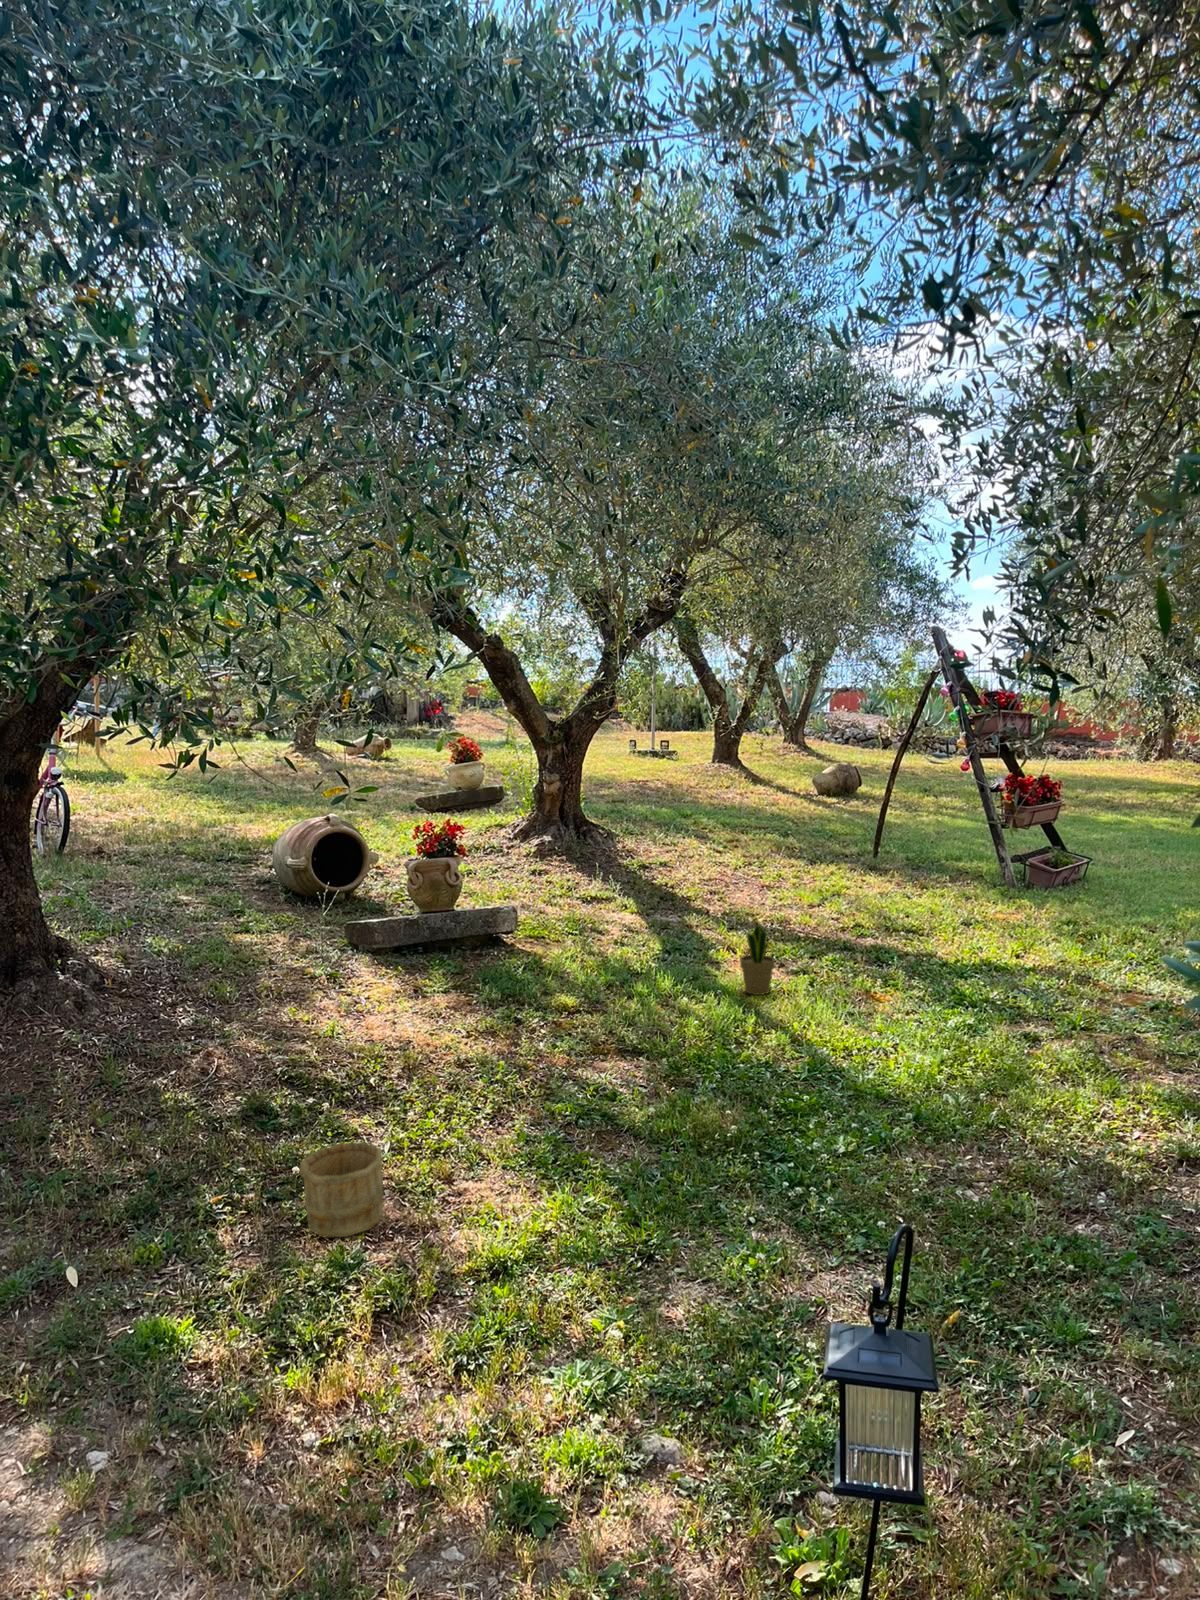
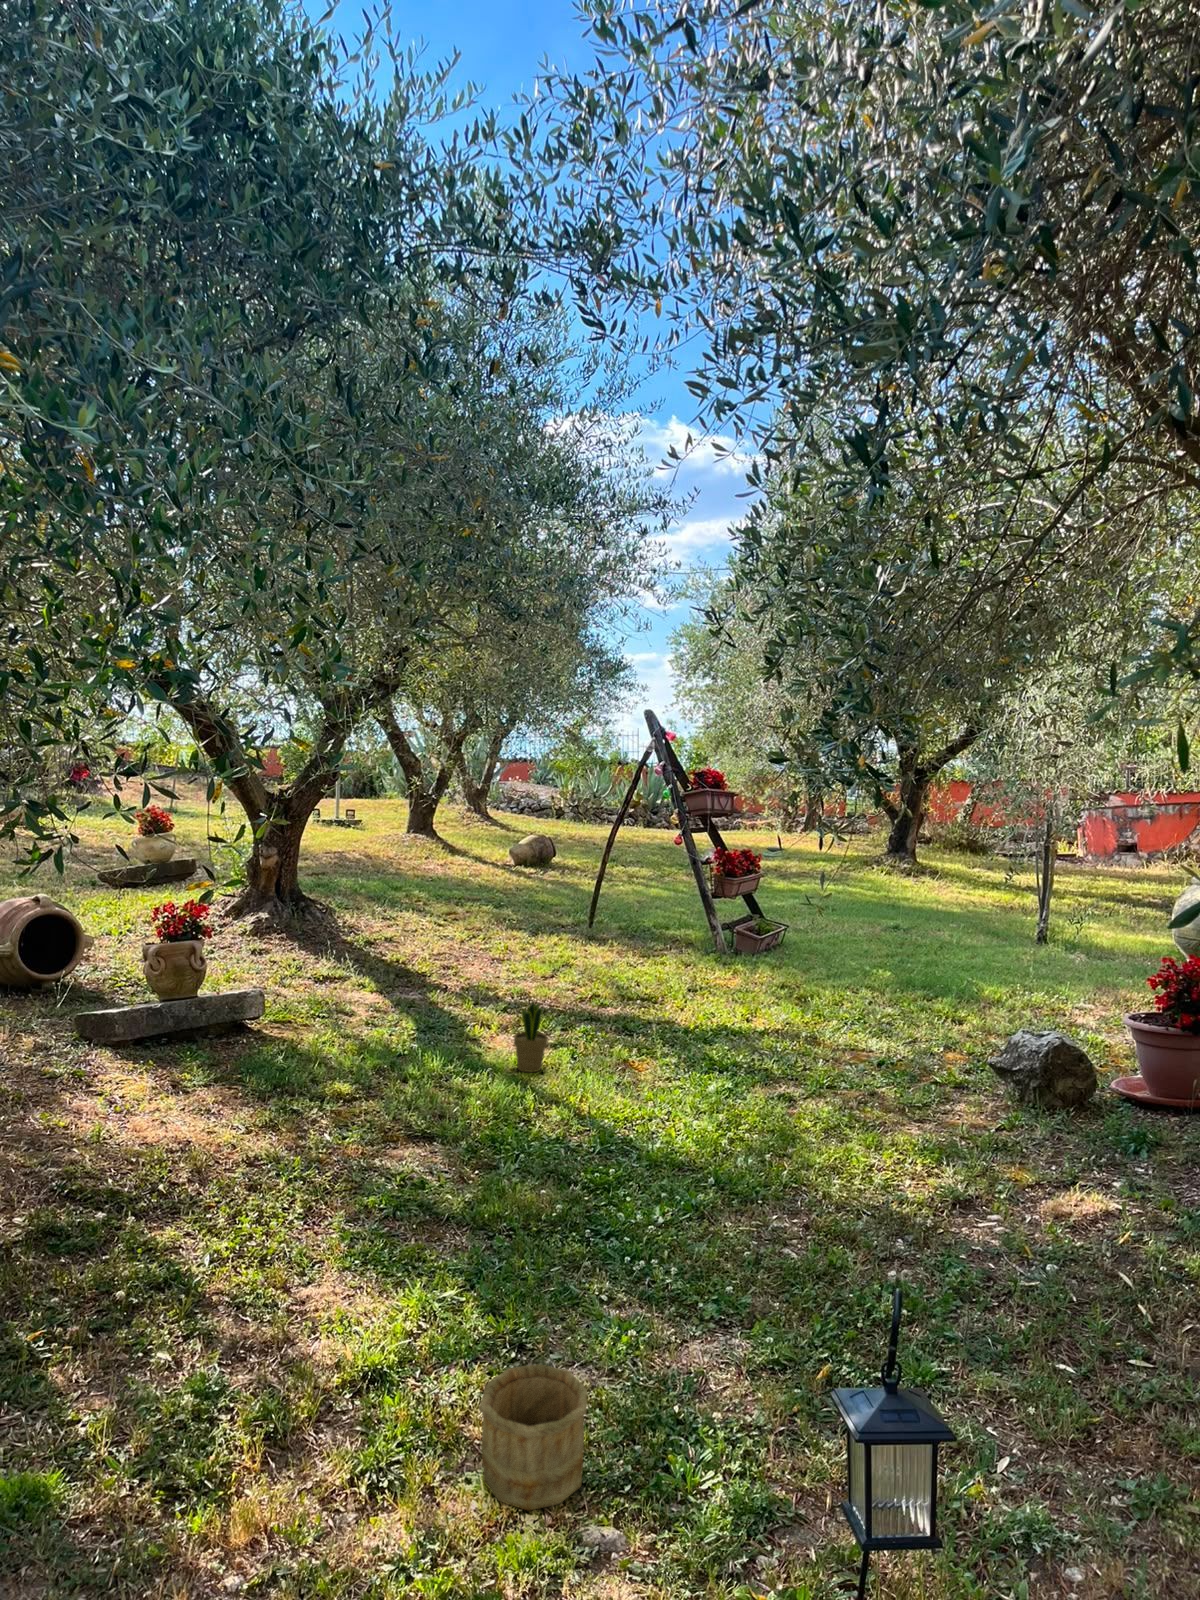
wooden bucket: present [300,1143,383,1237] -> present [479,1364,587,1510]

